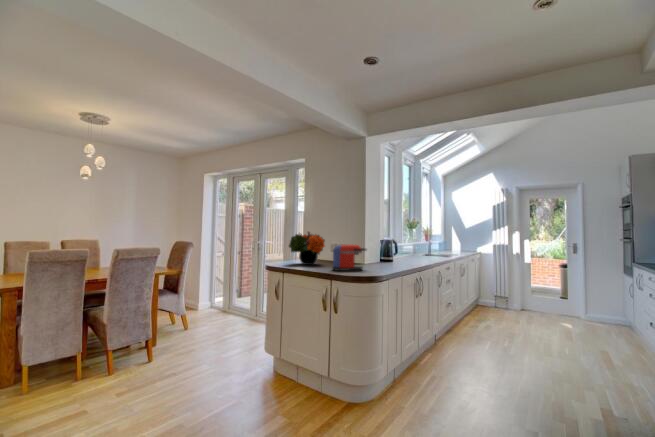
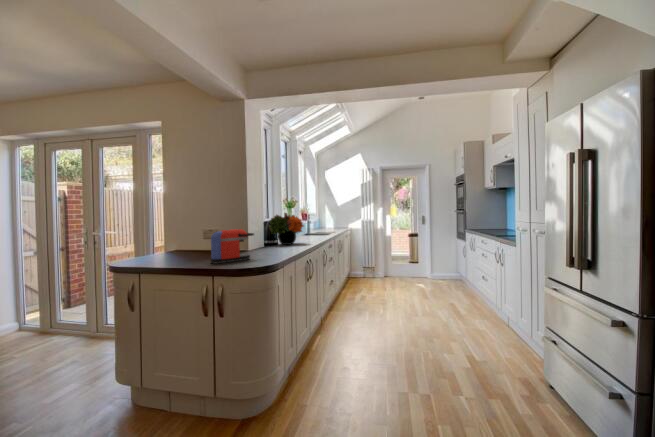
flower arrangement: present [289,232,325,265] -> present [269,213,304,245]

